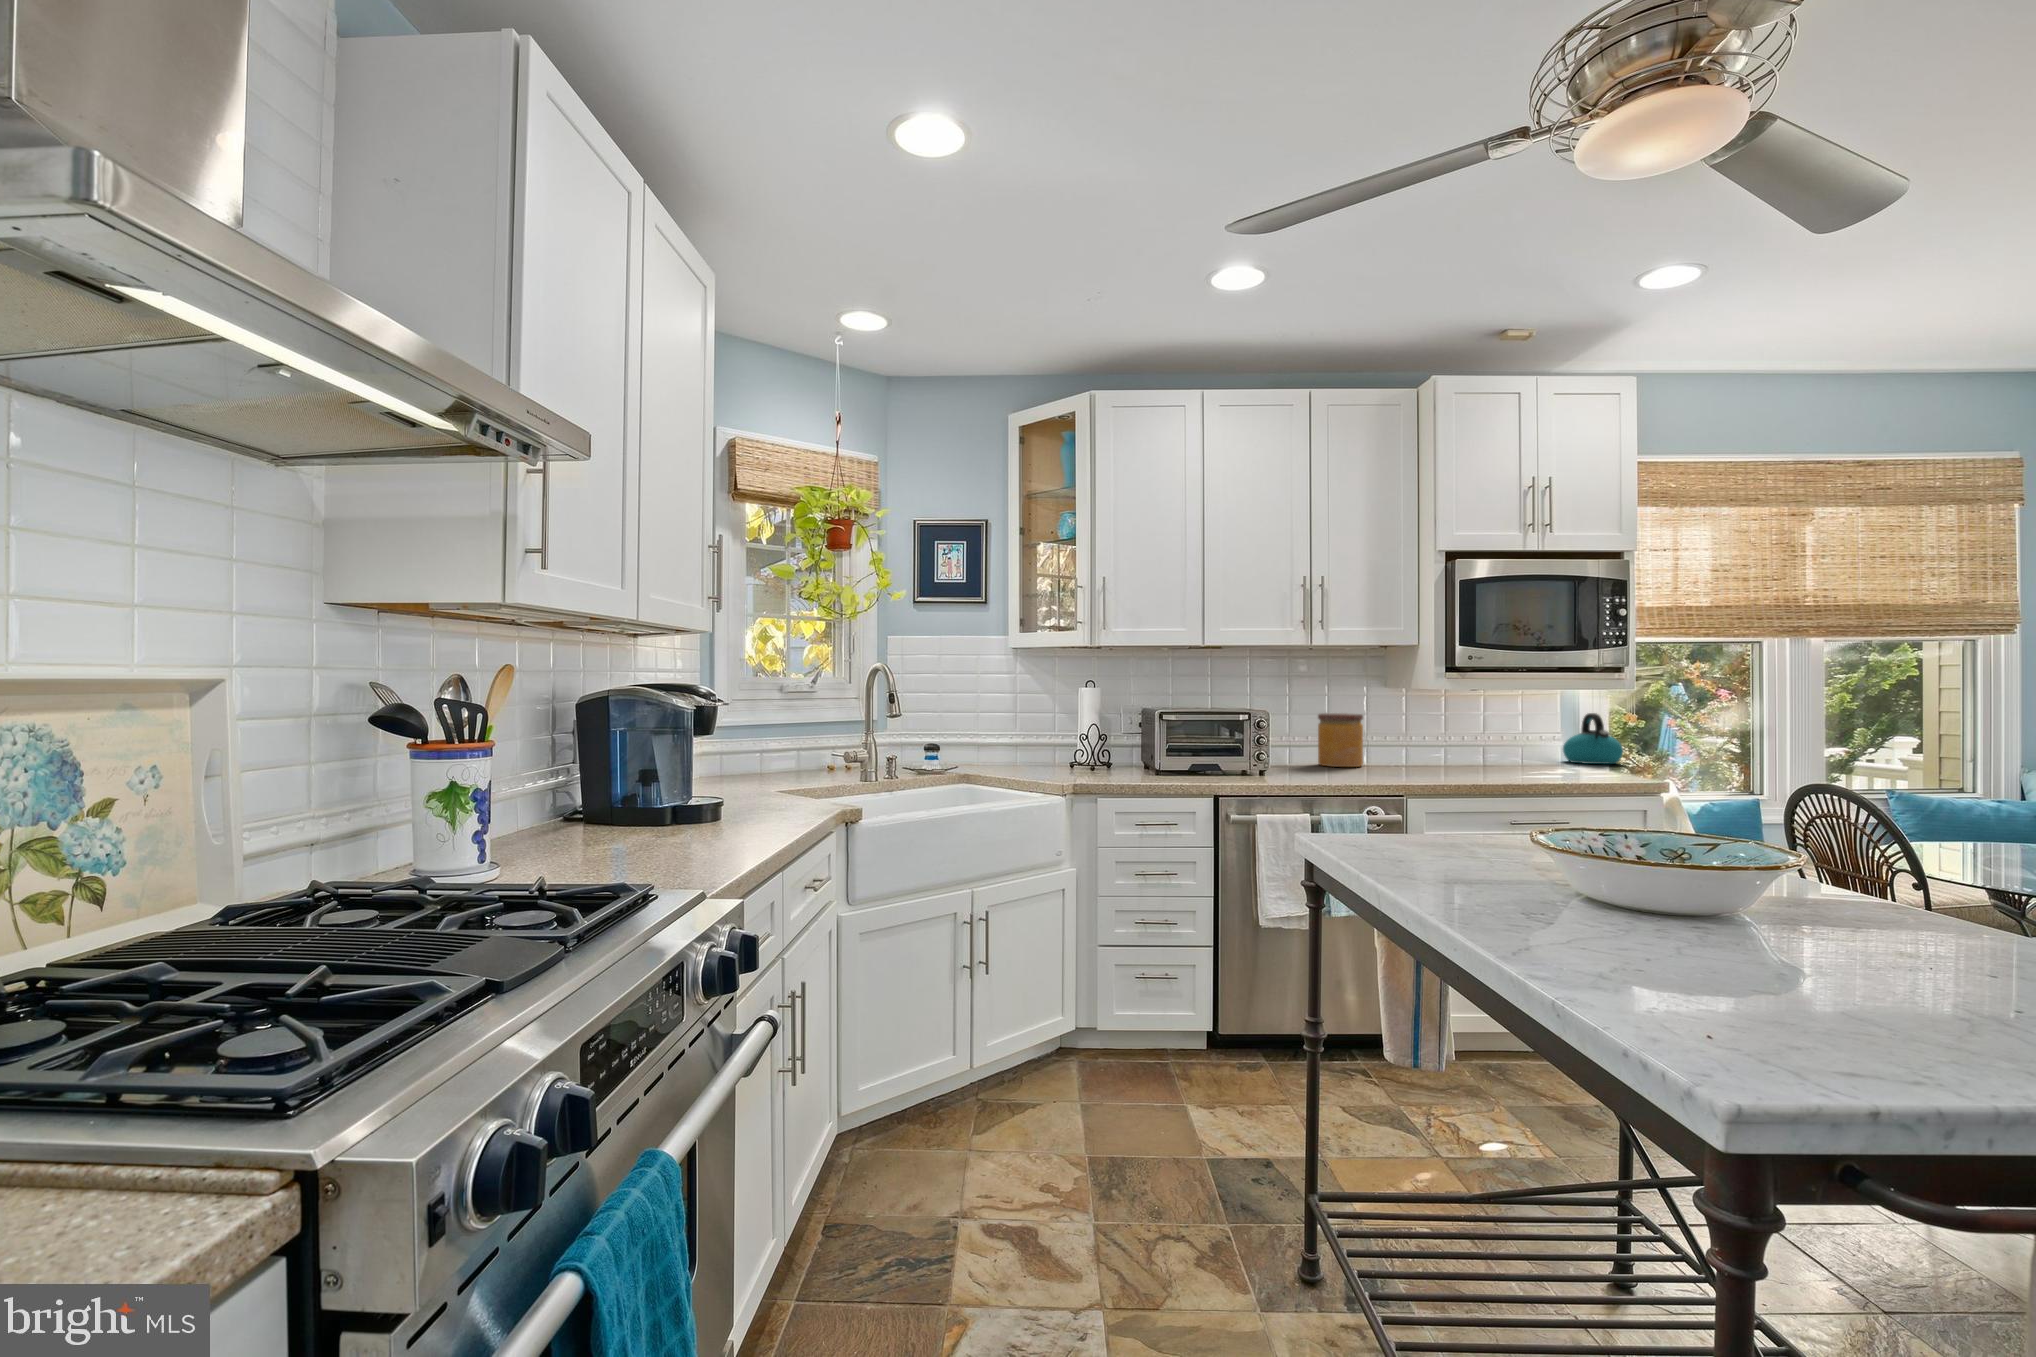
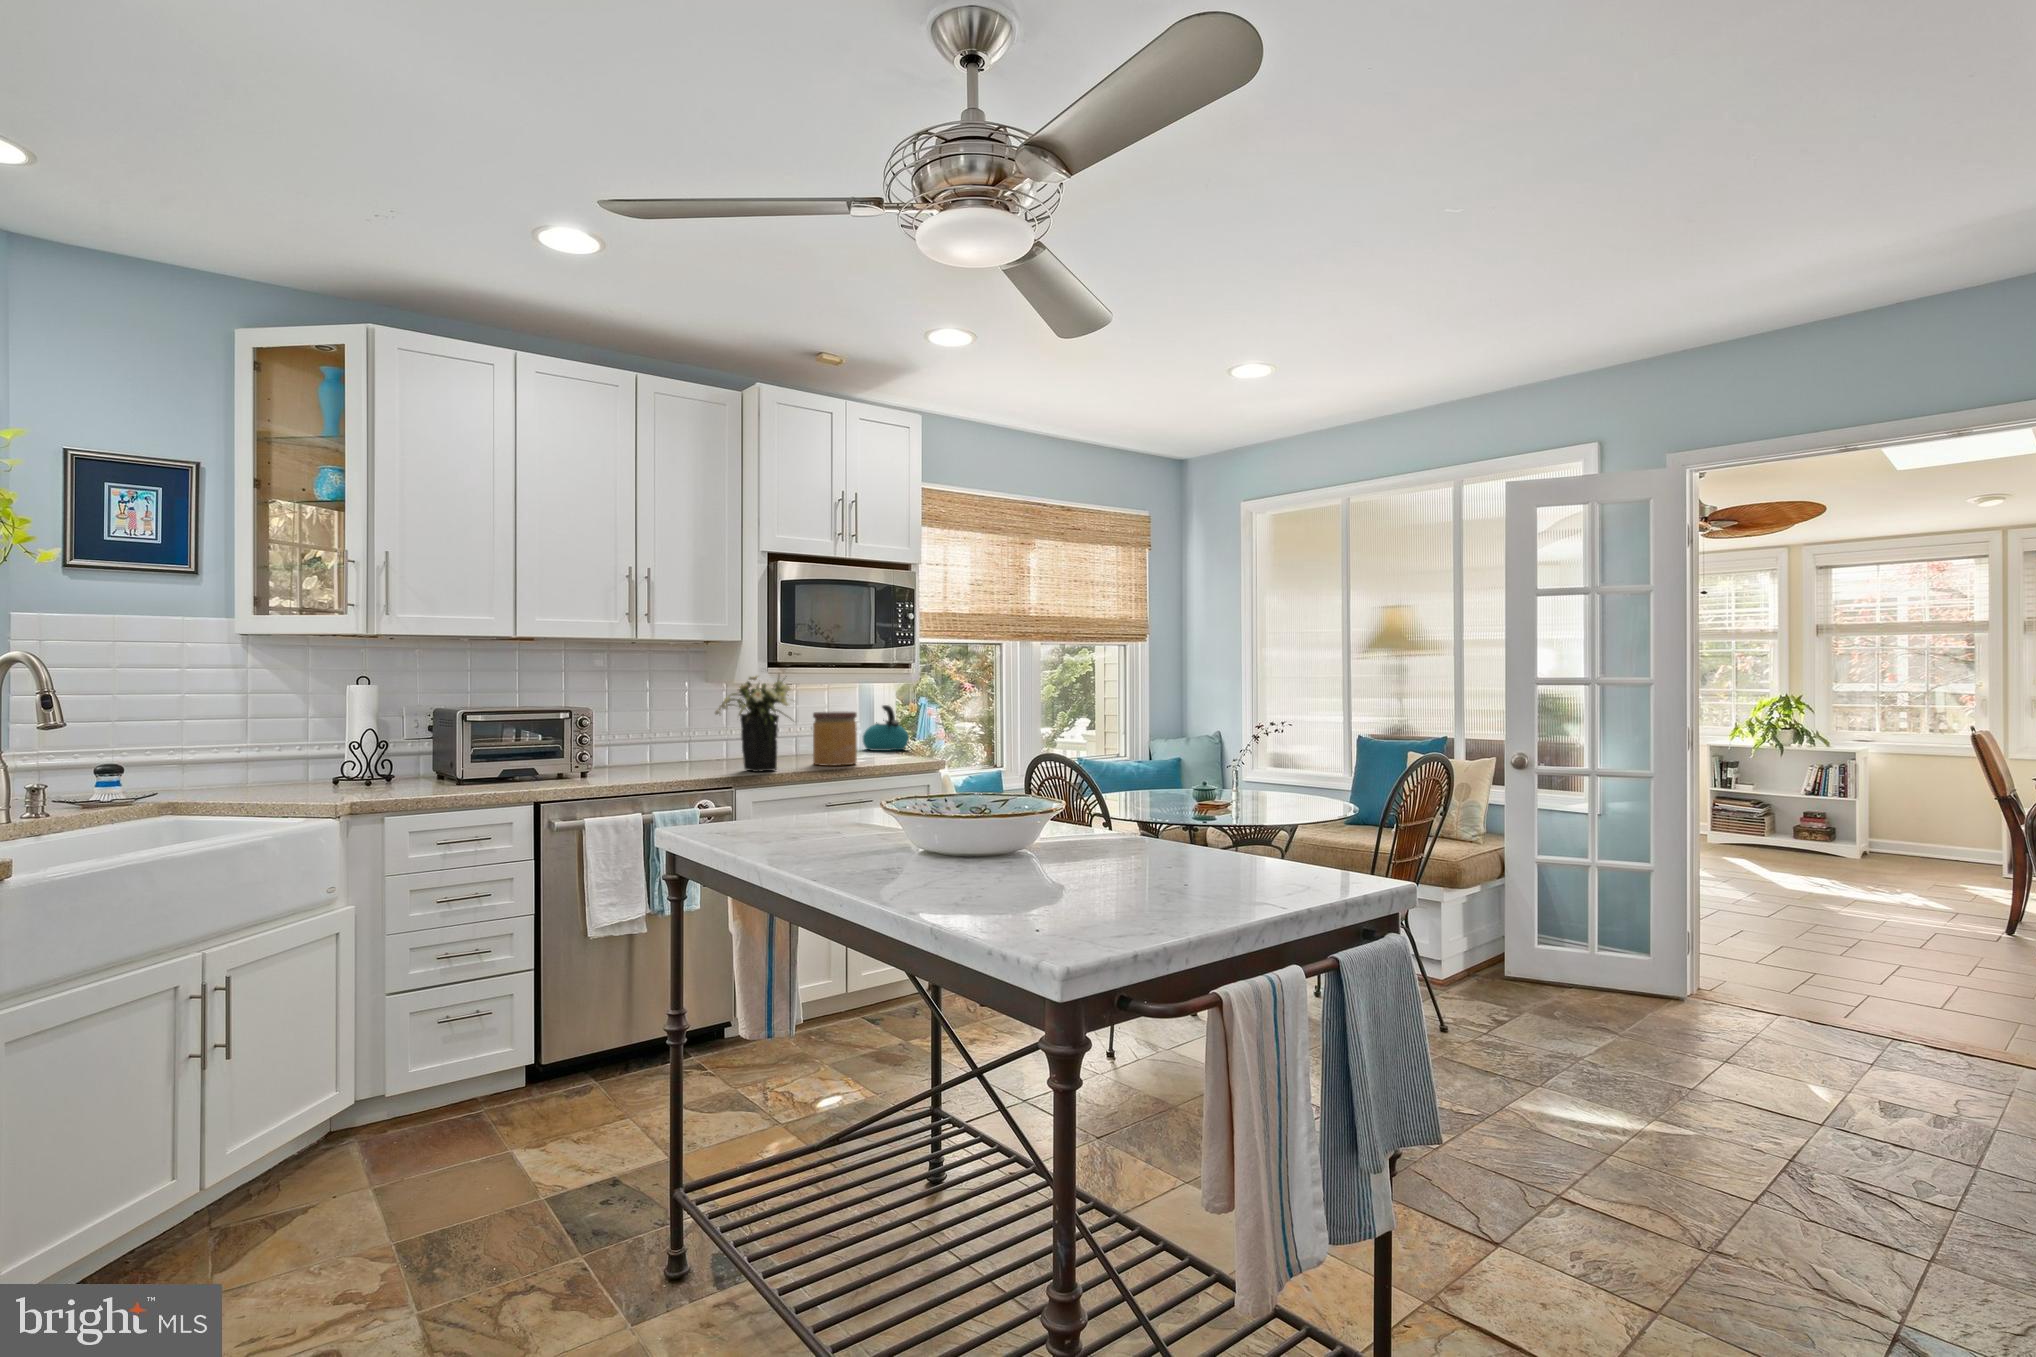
flower arrangement: none [1385,678,1474,779] -> present [715,675,790,772]
jar: present [1318,713,1363,767] -> present [813,711,857,766]

